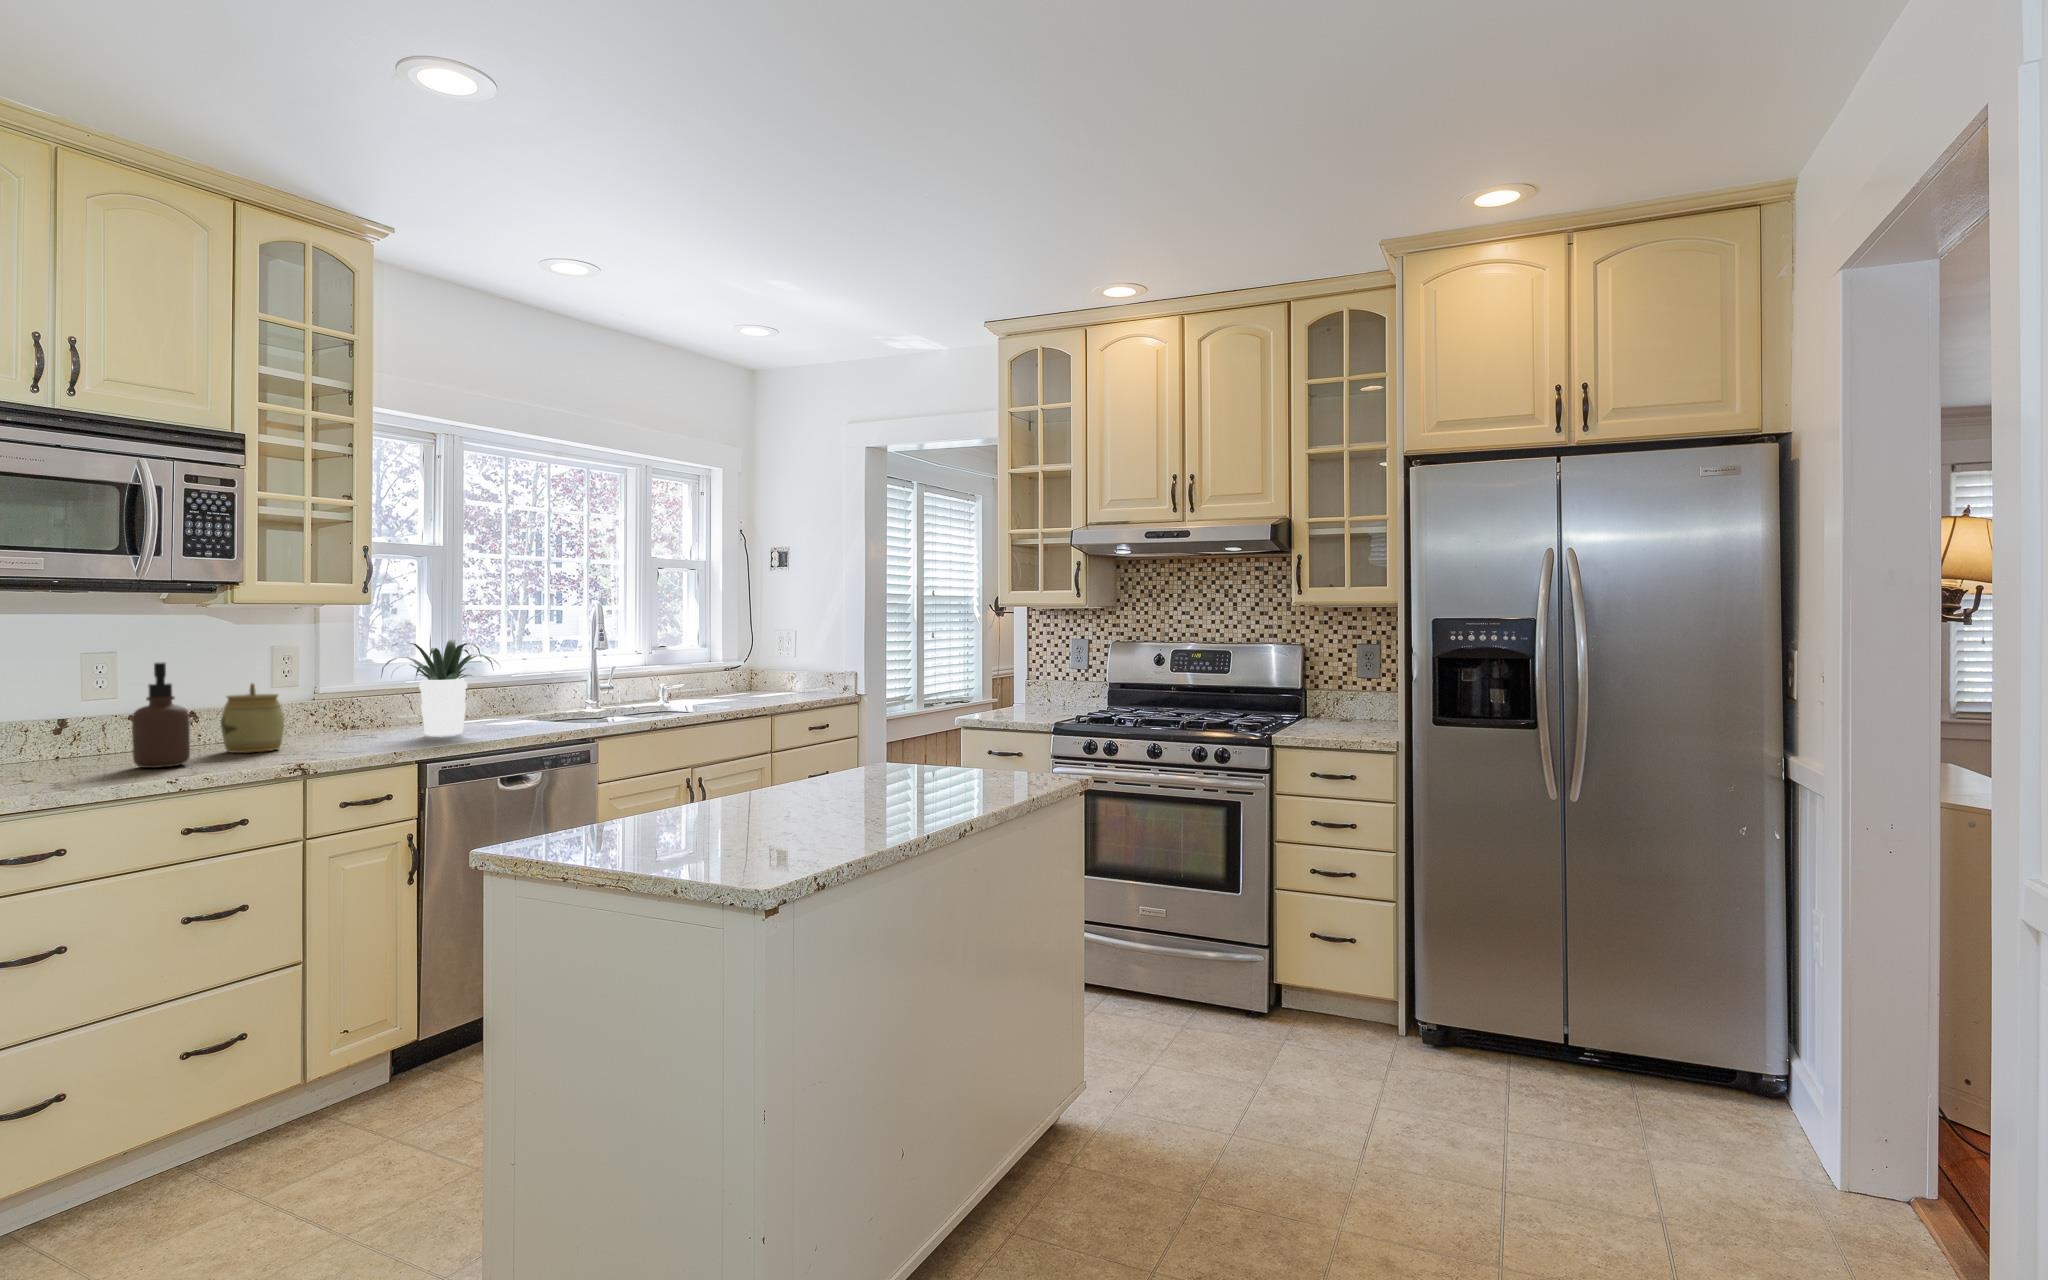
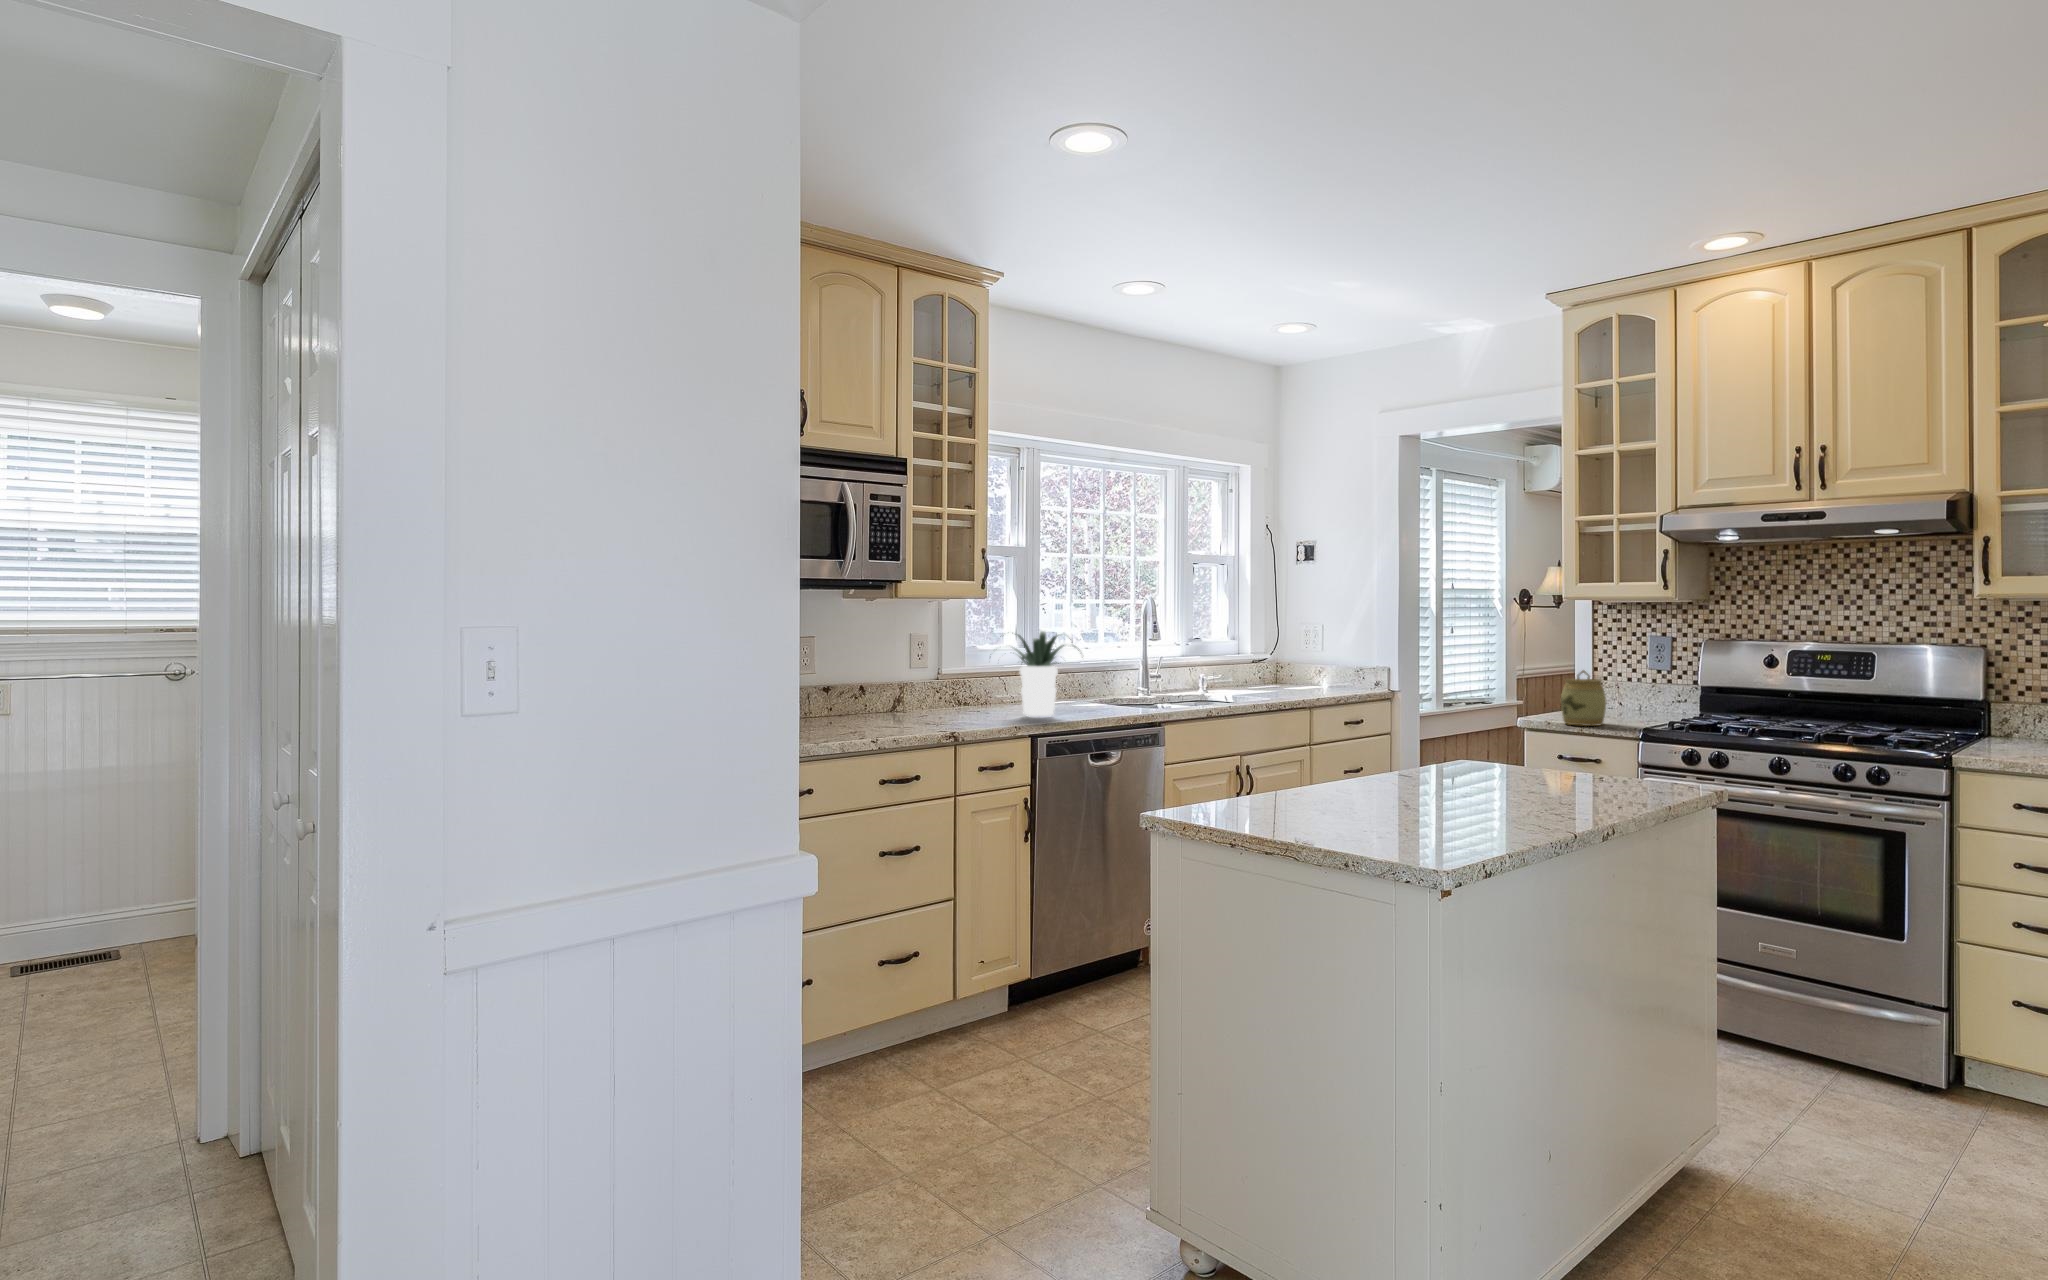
soap dispenser: present [132,662,190,768] -> none [834,647,872,733]
jar: present [221,683,284,753] -> present [1561,670,1606,726]

